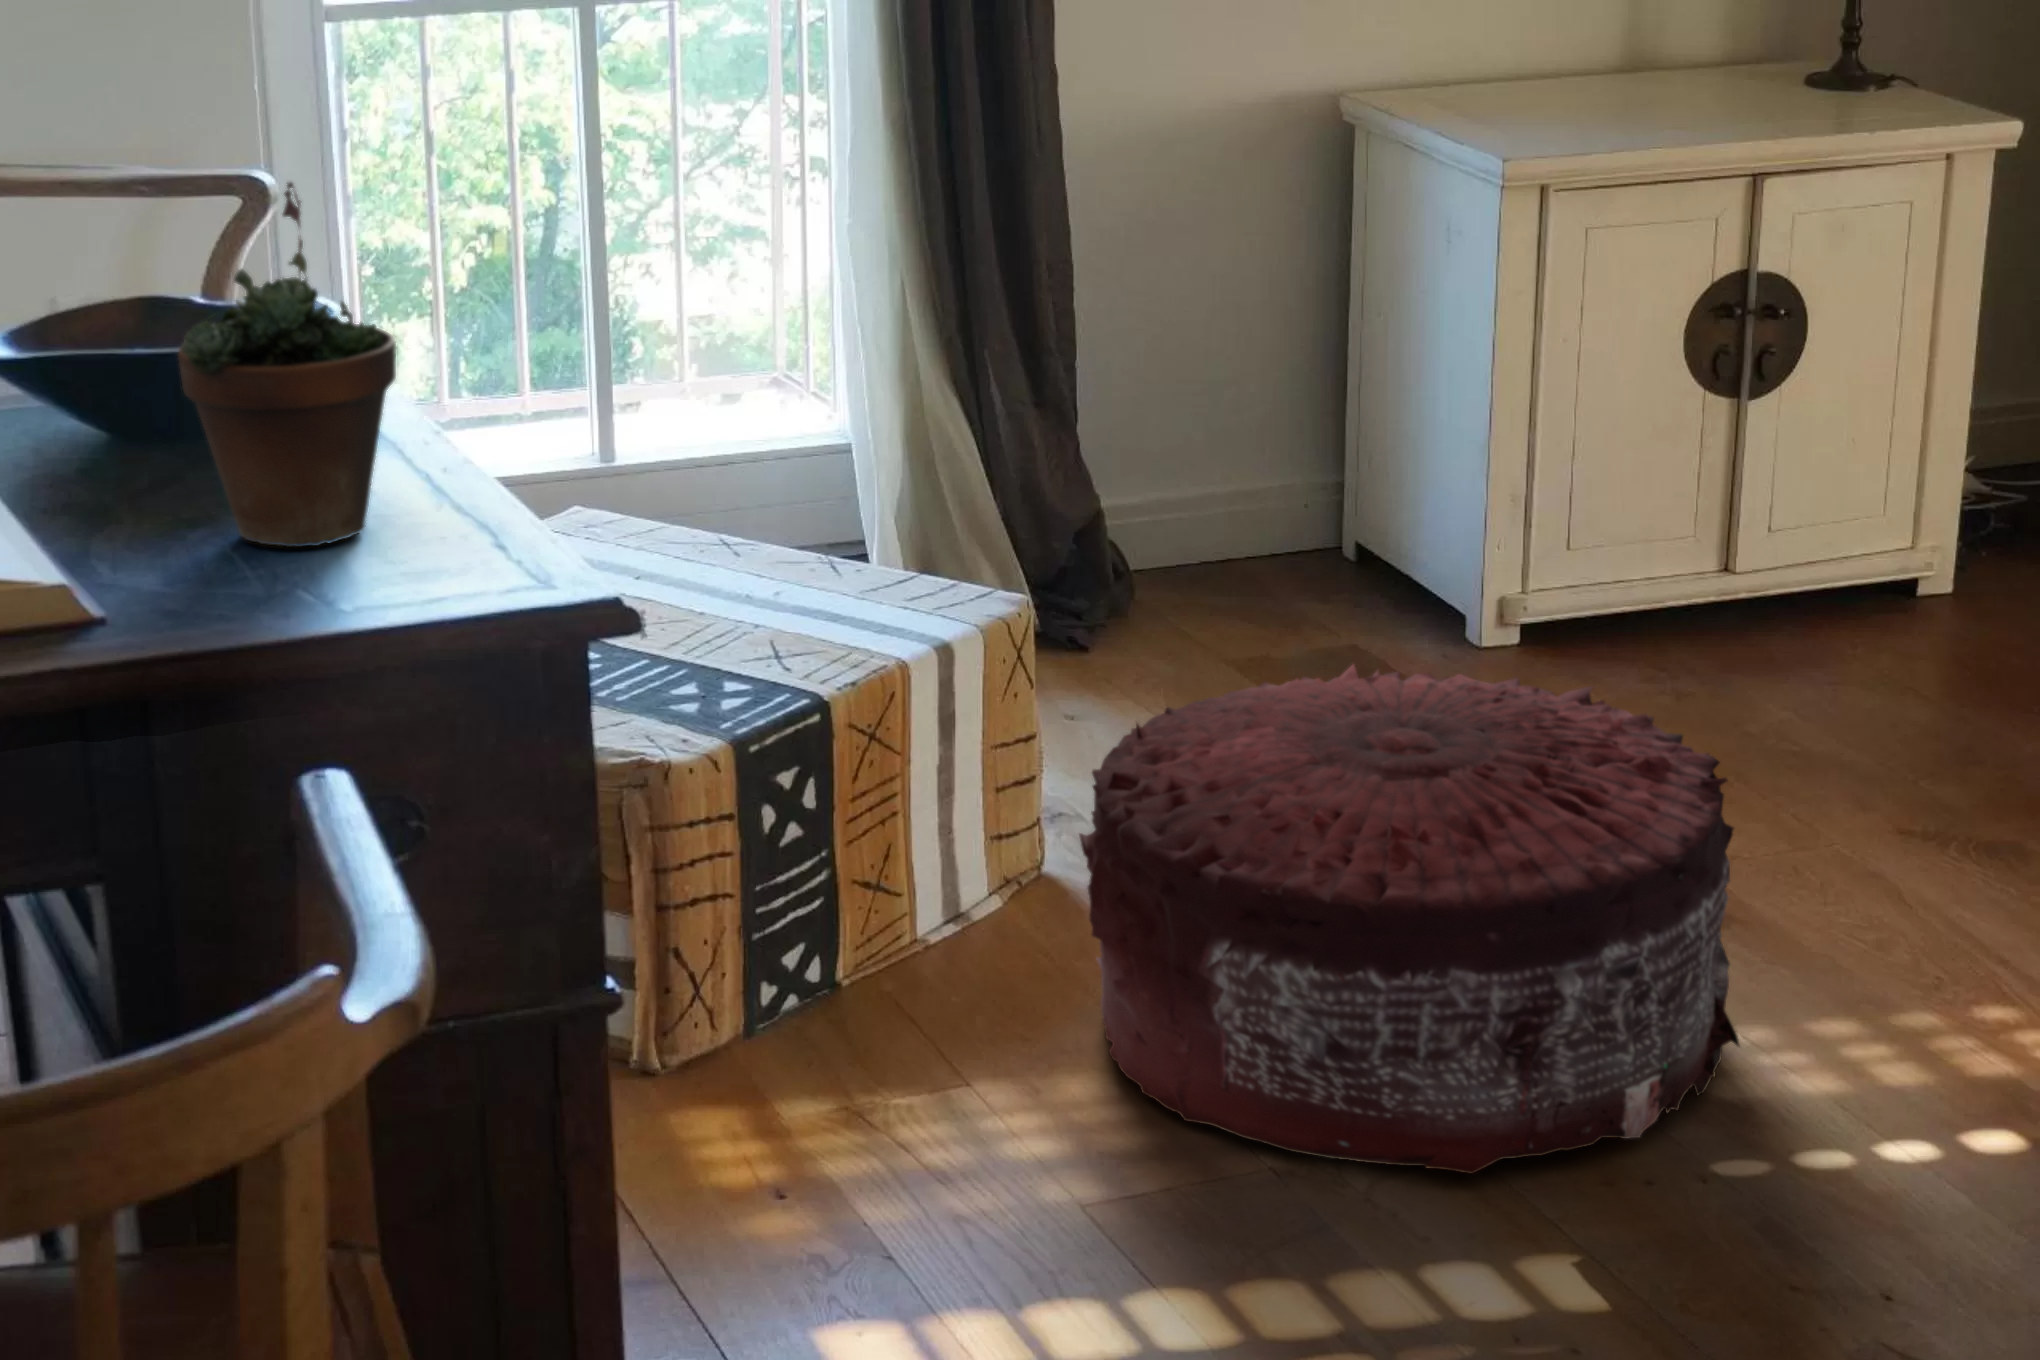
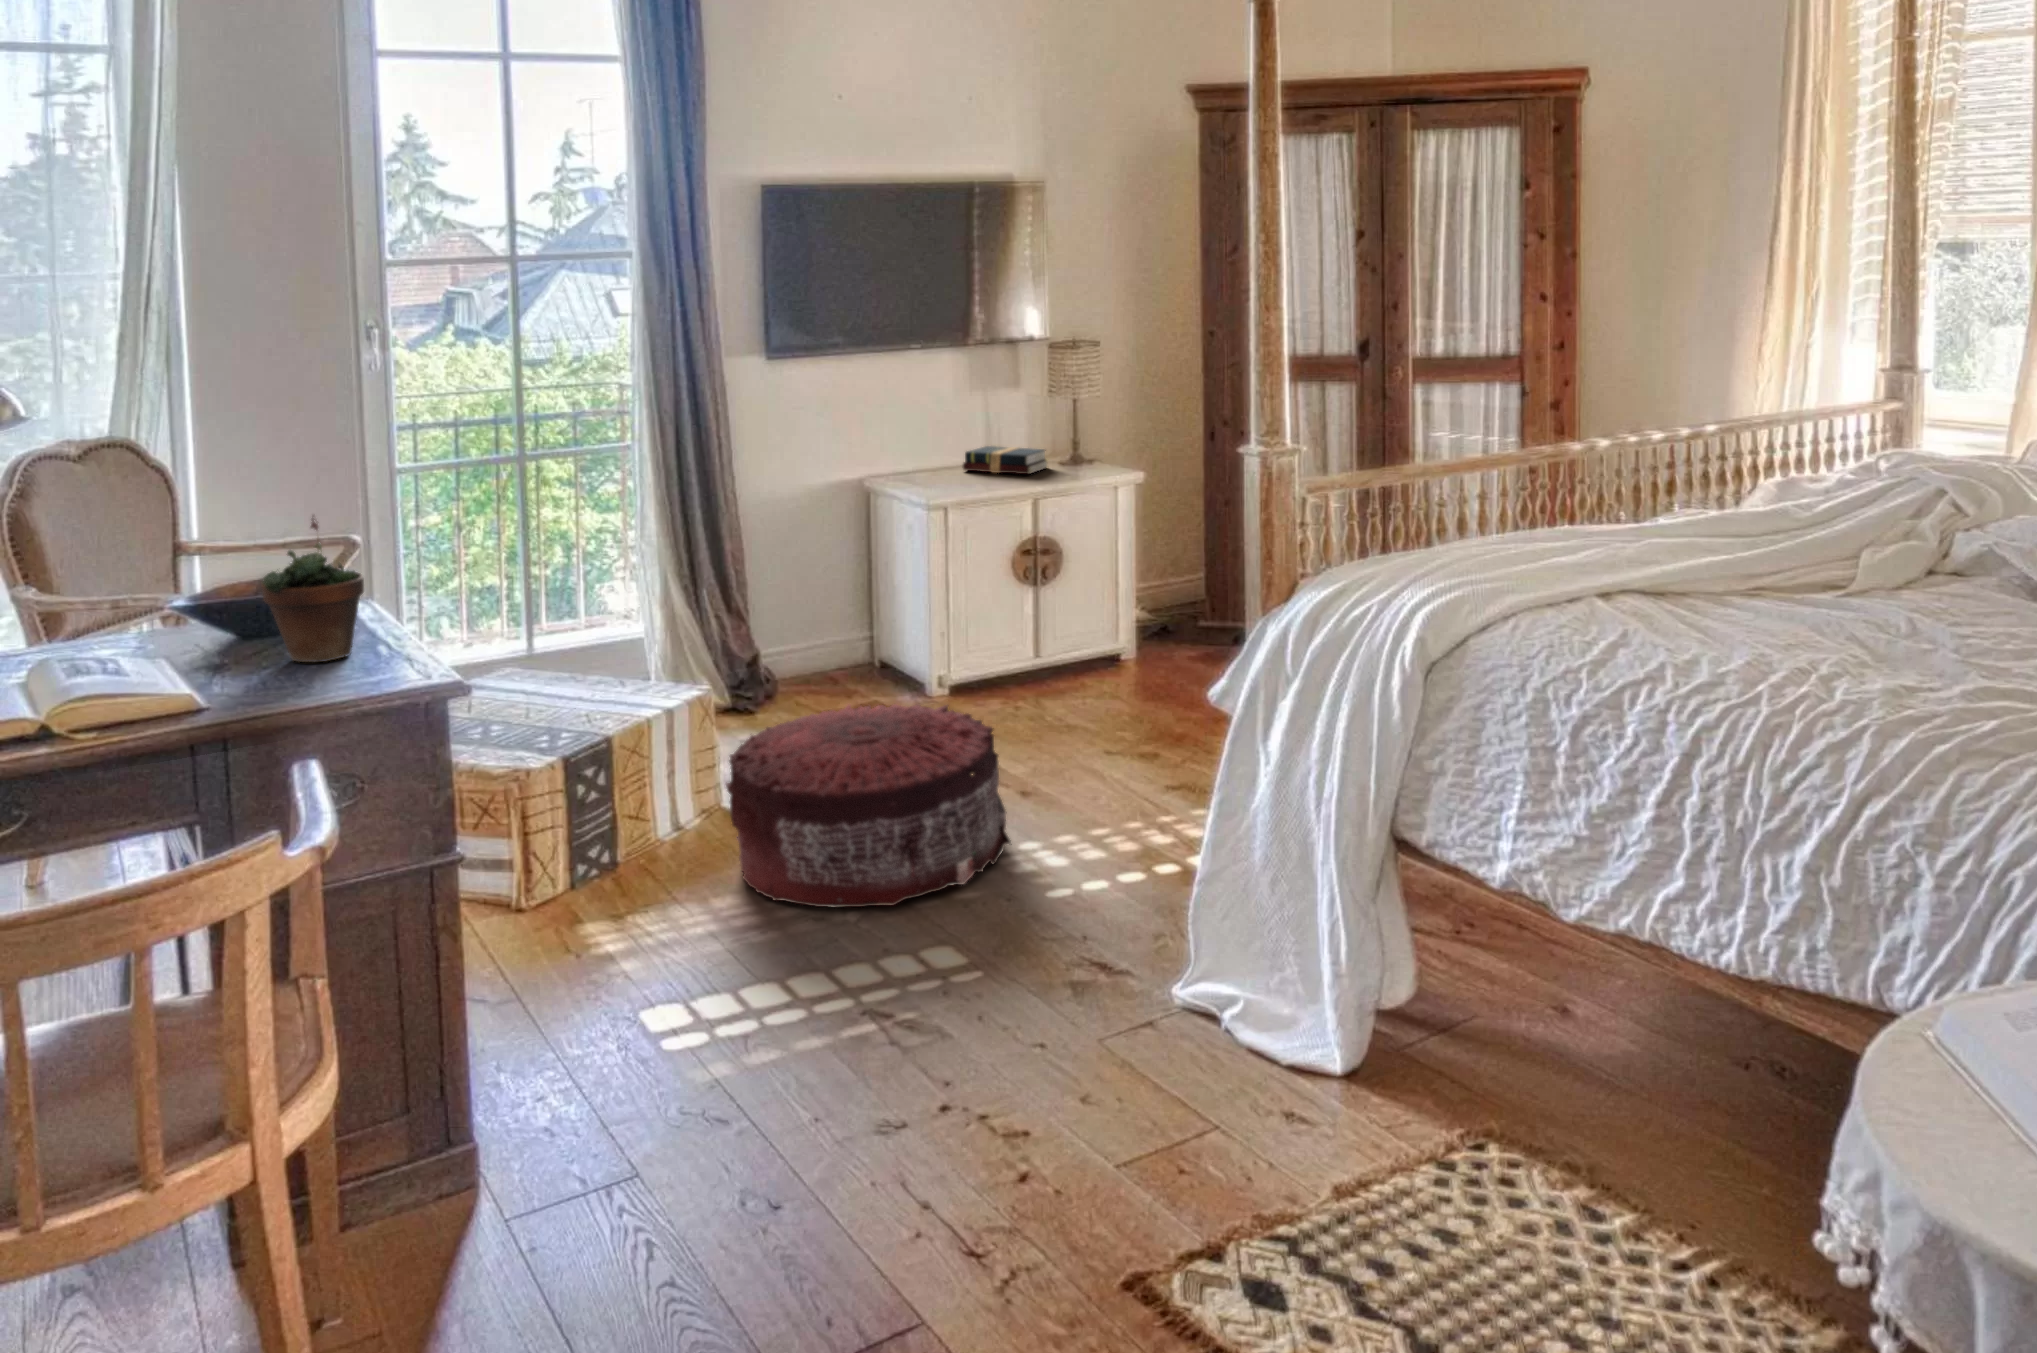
hardback book: none [1583,46,1794,118] -> present [963,446,1048,474]

